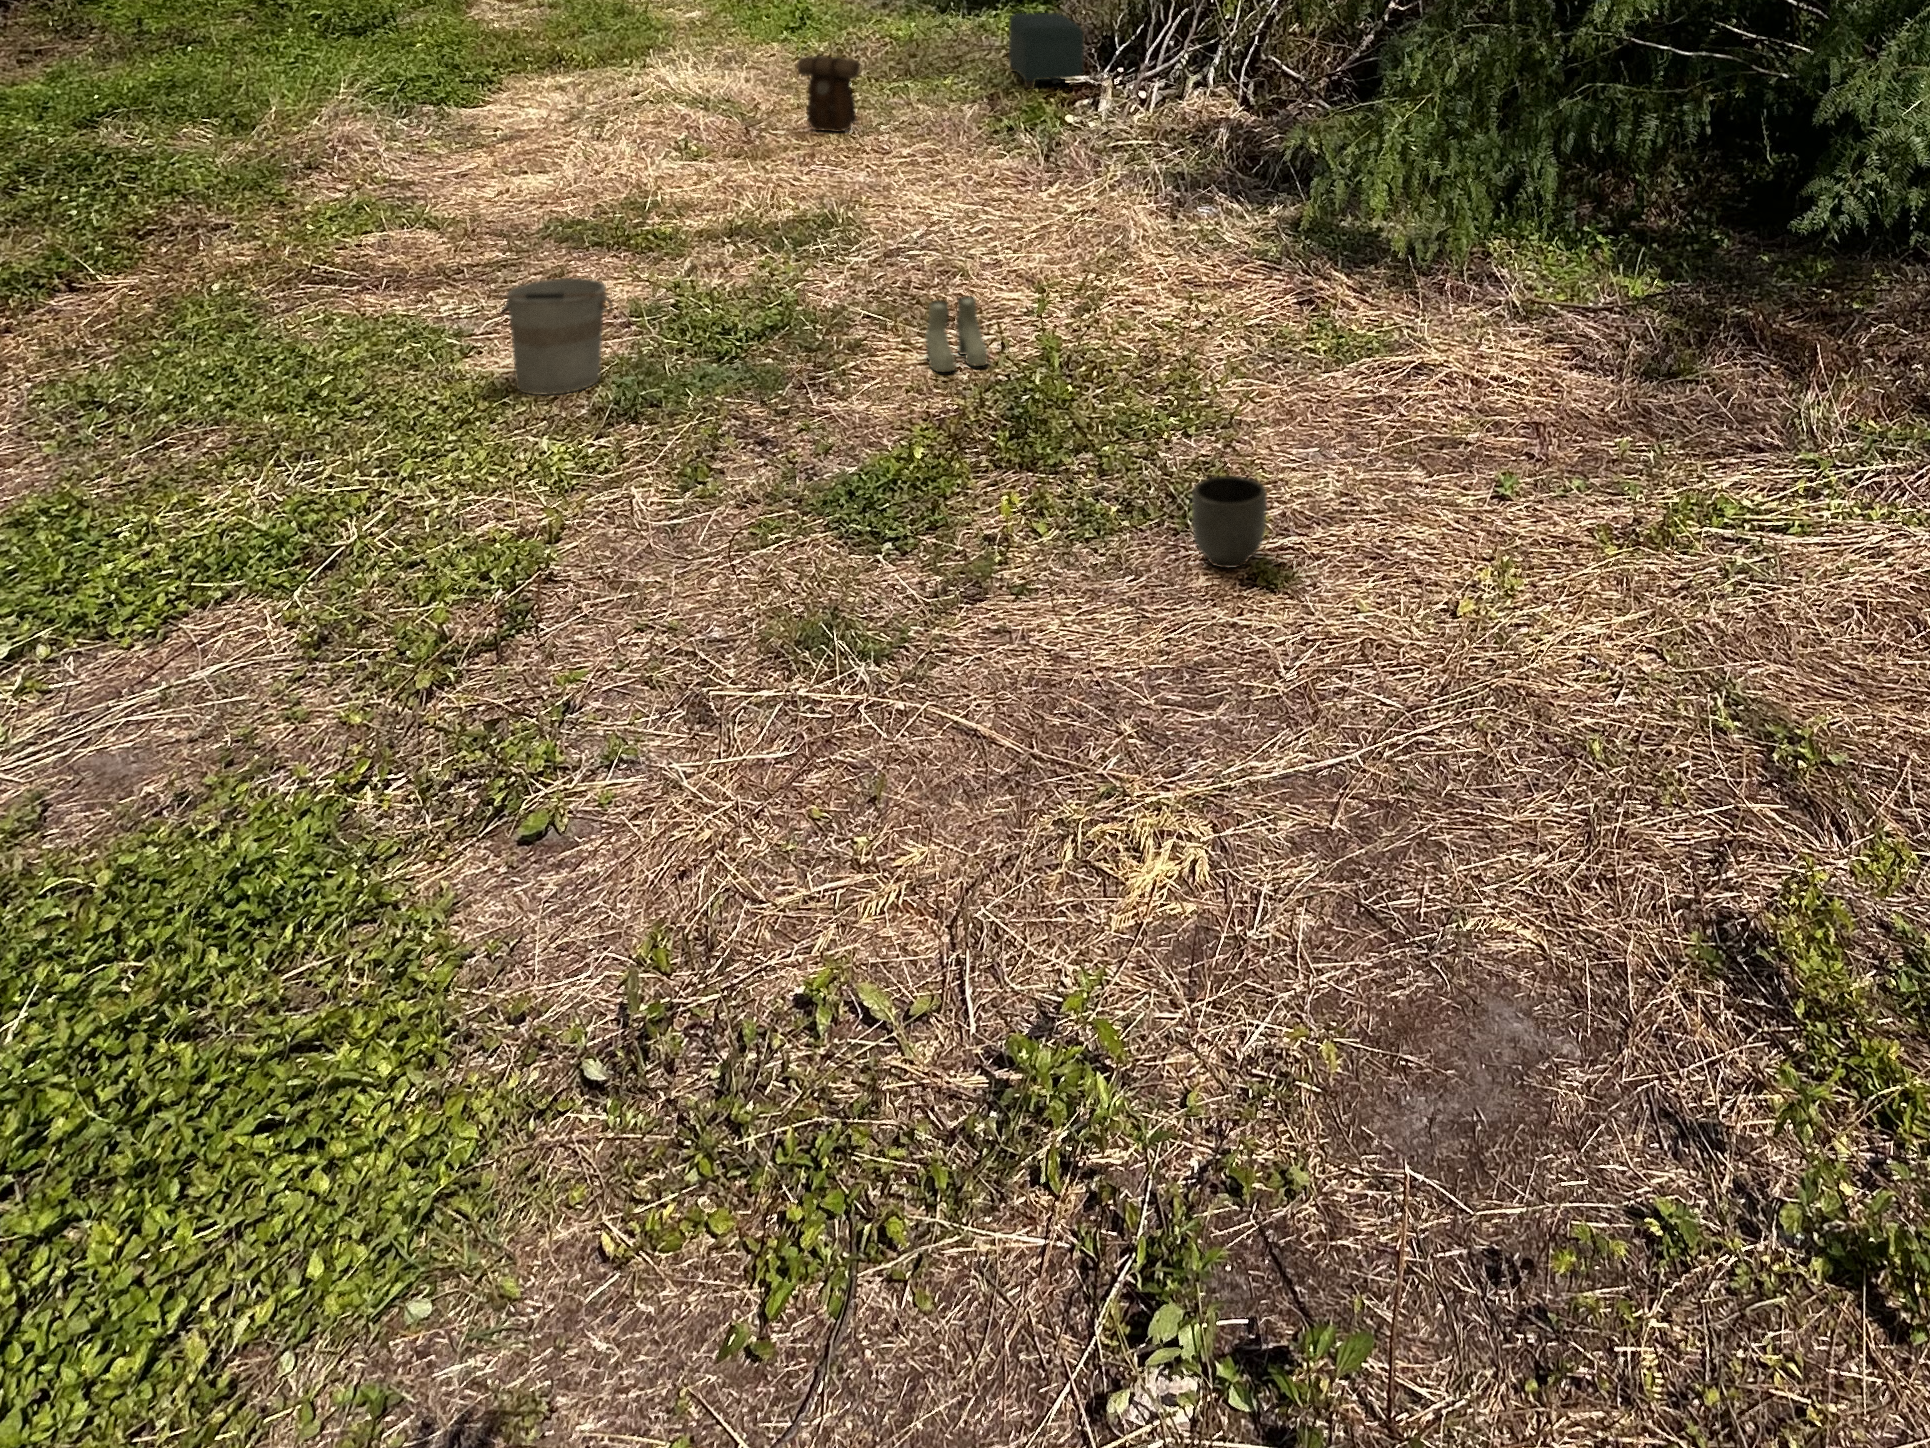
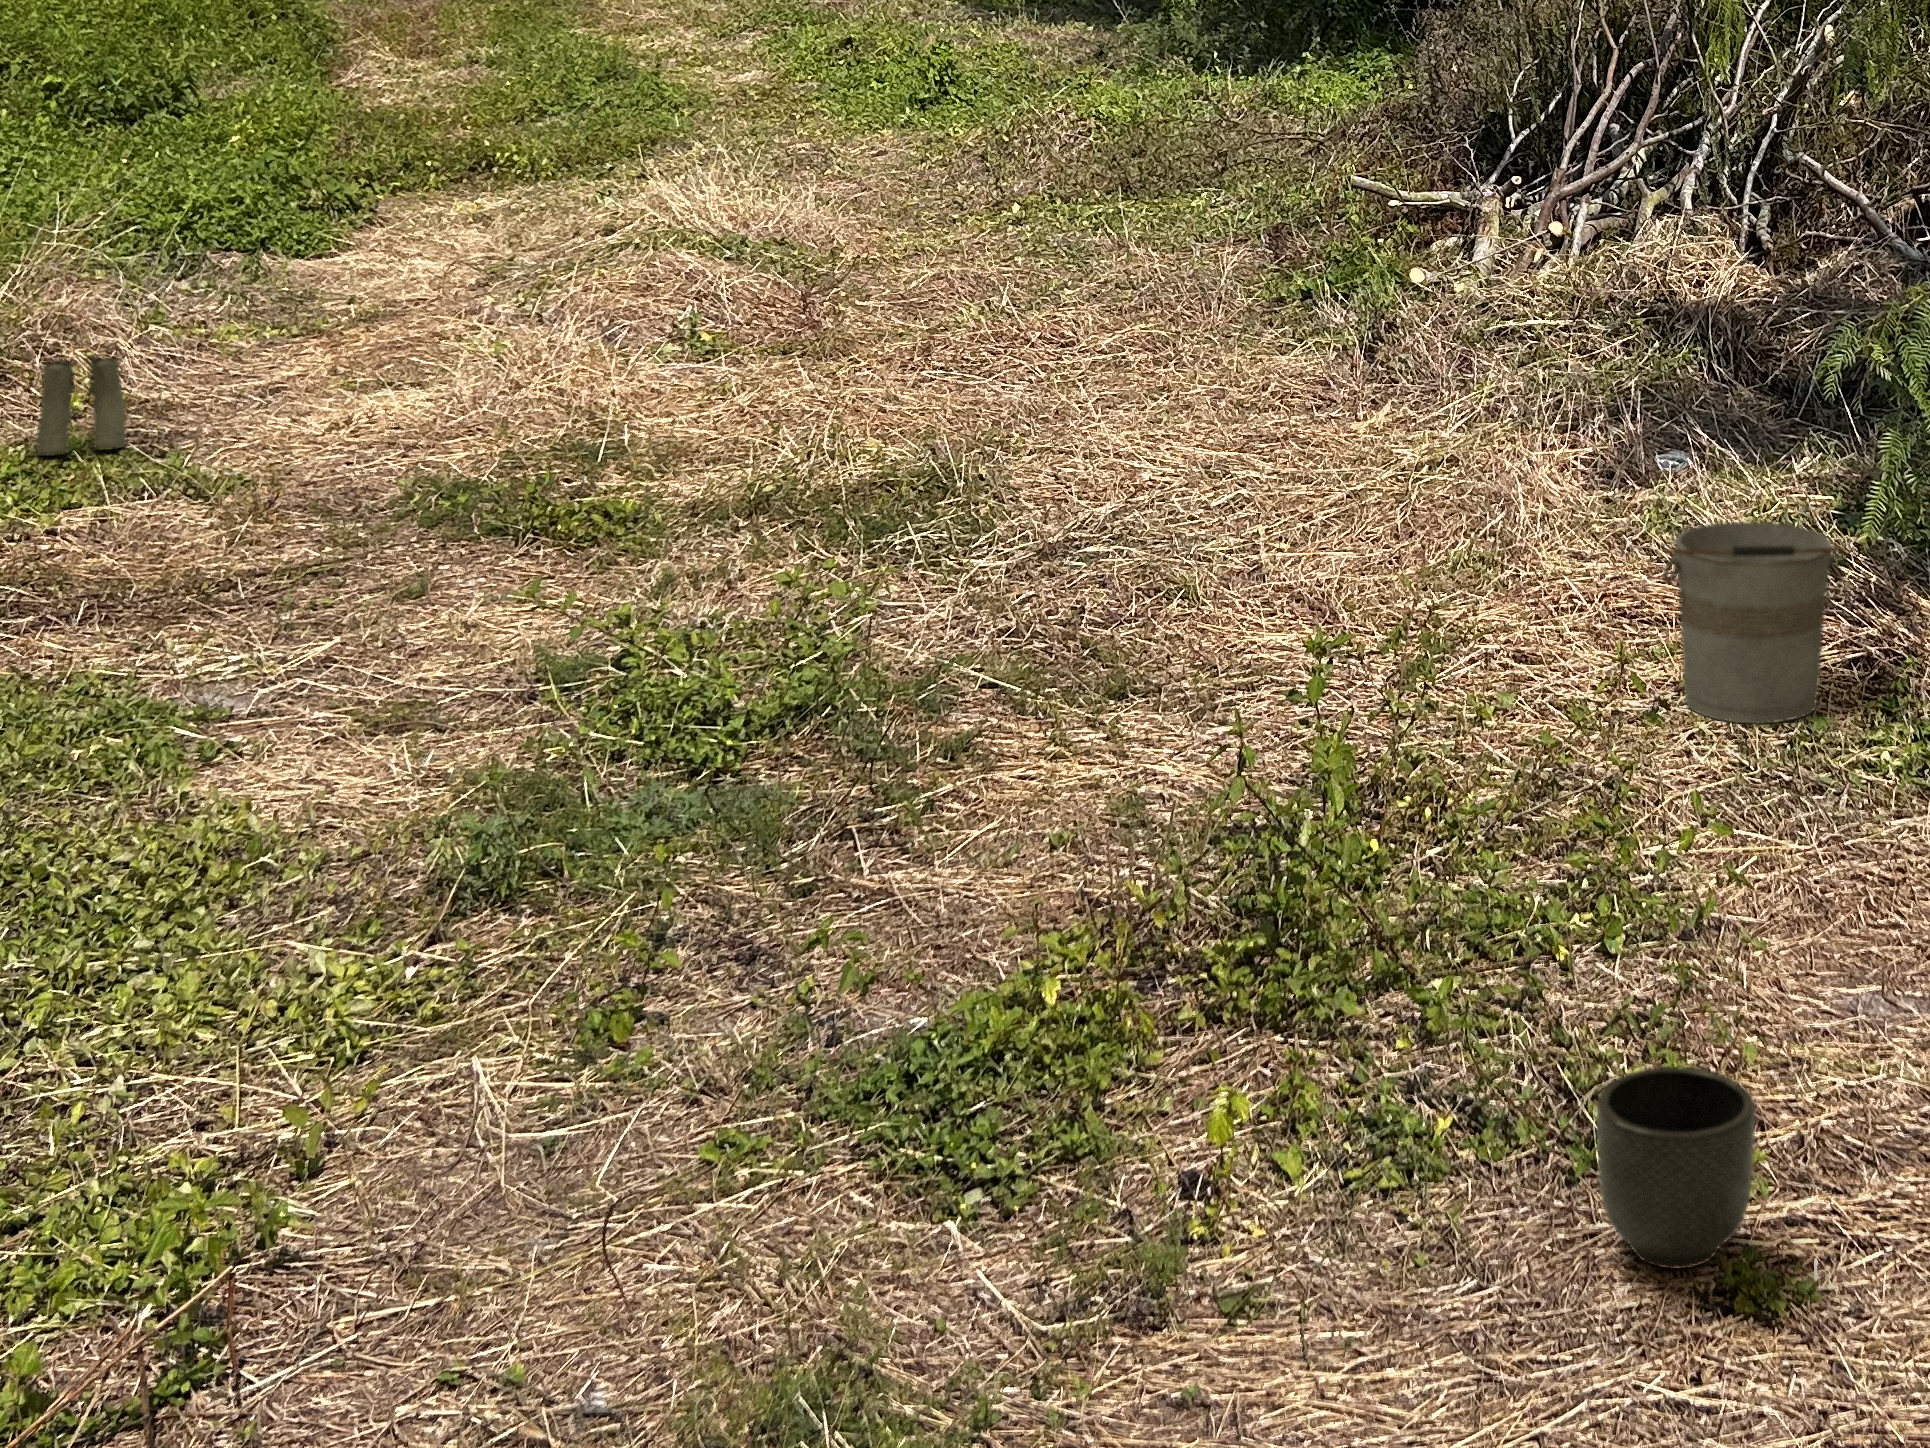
bench: present [1009,13,1084,89] -> none [1299,65,1443,215]
backpack: present [797,55,860,132] -> none [879,155,1002,305]
bucket: present [499,278,613,395] -> present [1663,522,1844,724]
boots: present [925,296,988,372] -> present [36,356,127,456]

